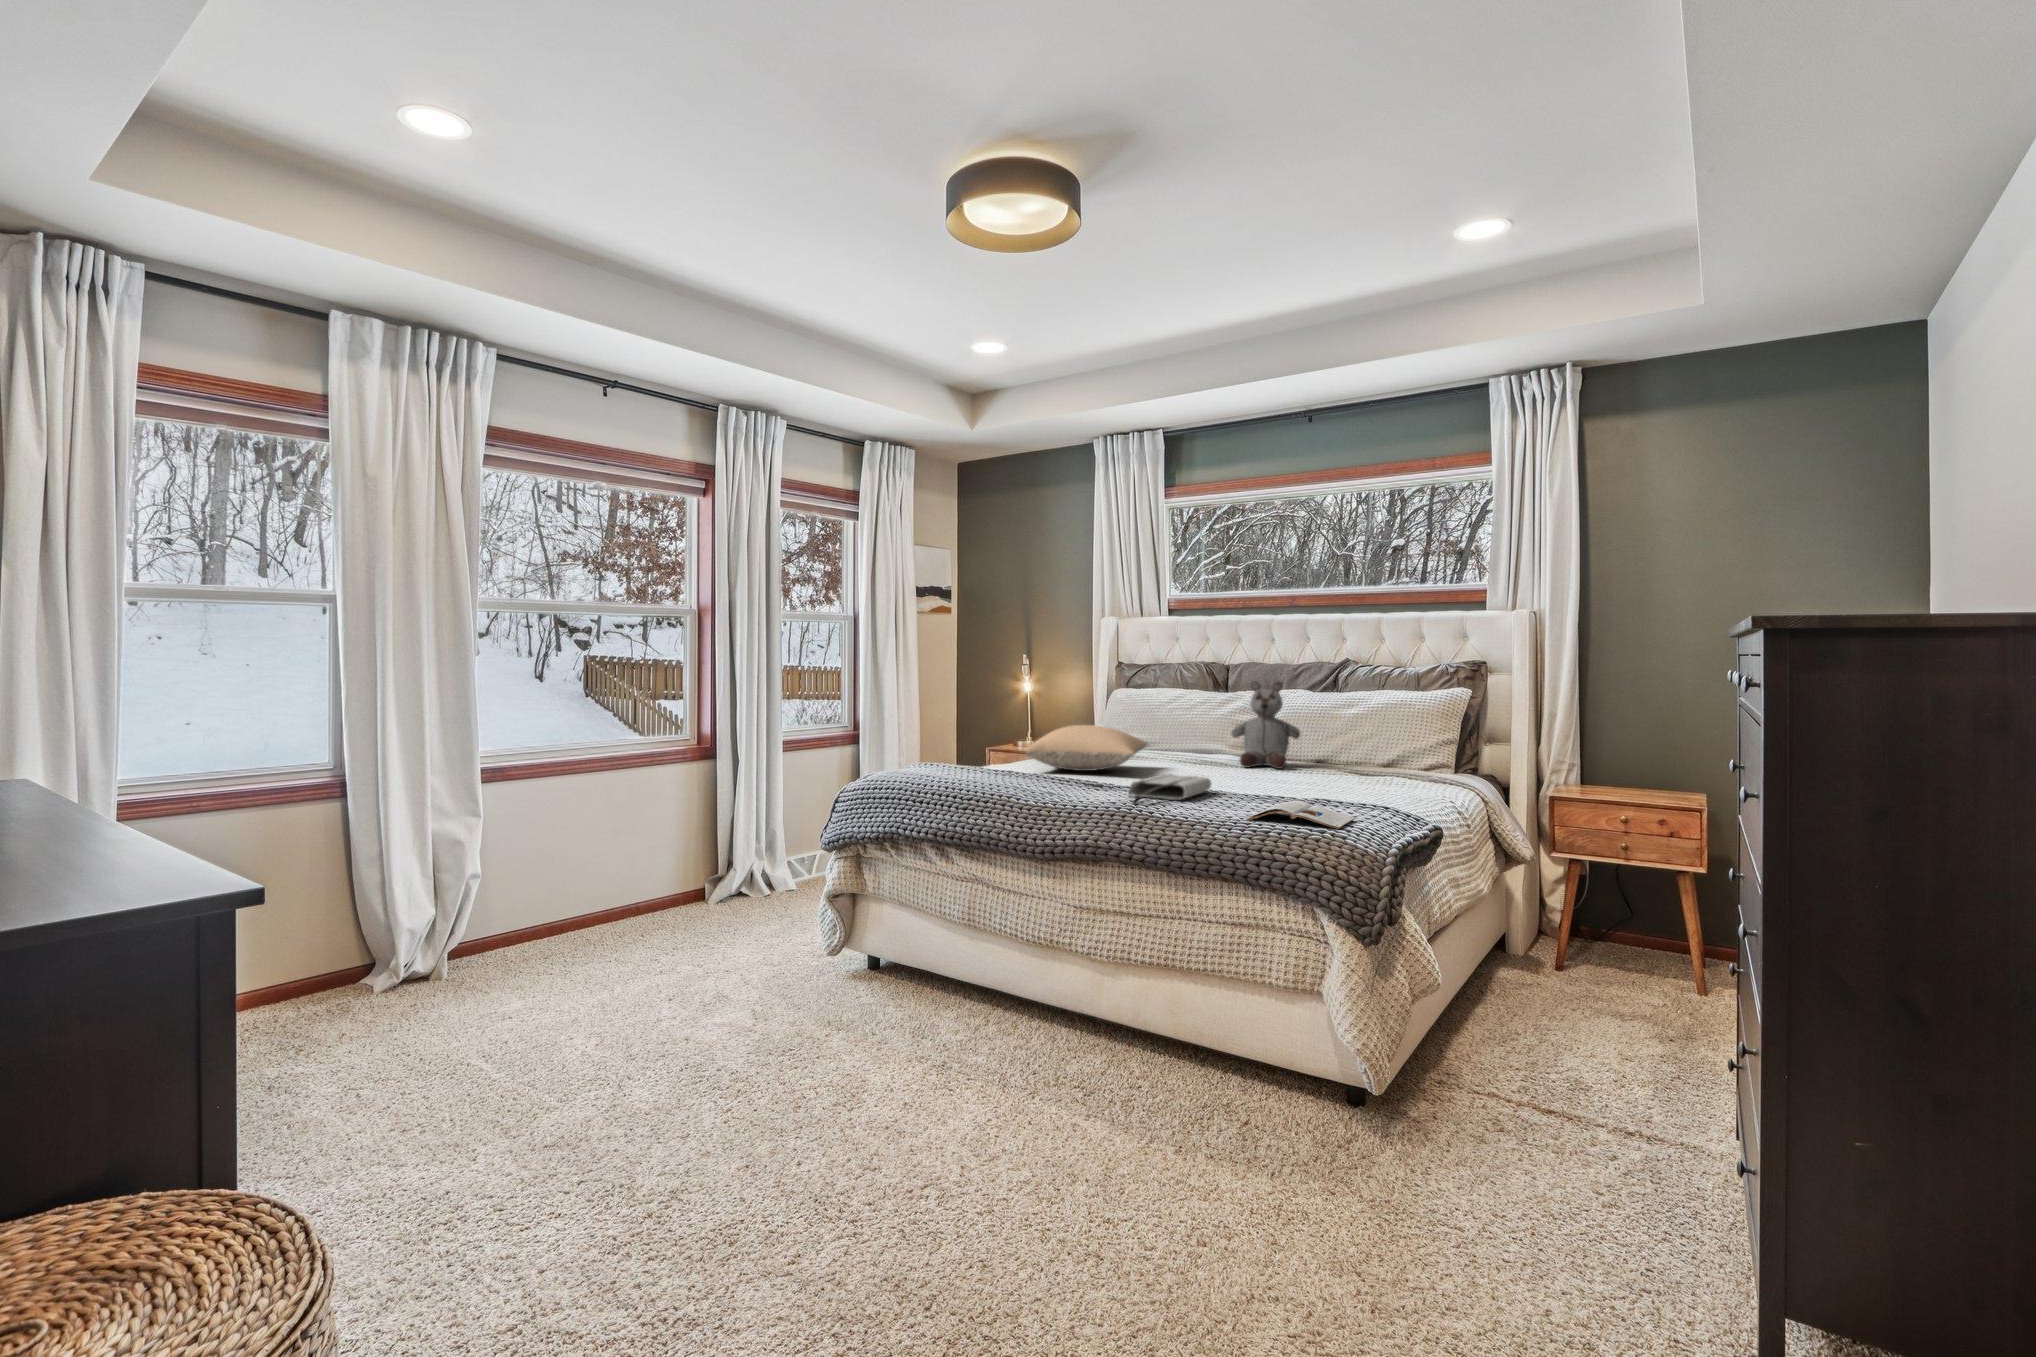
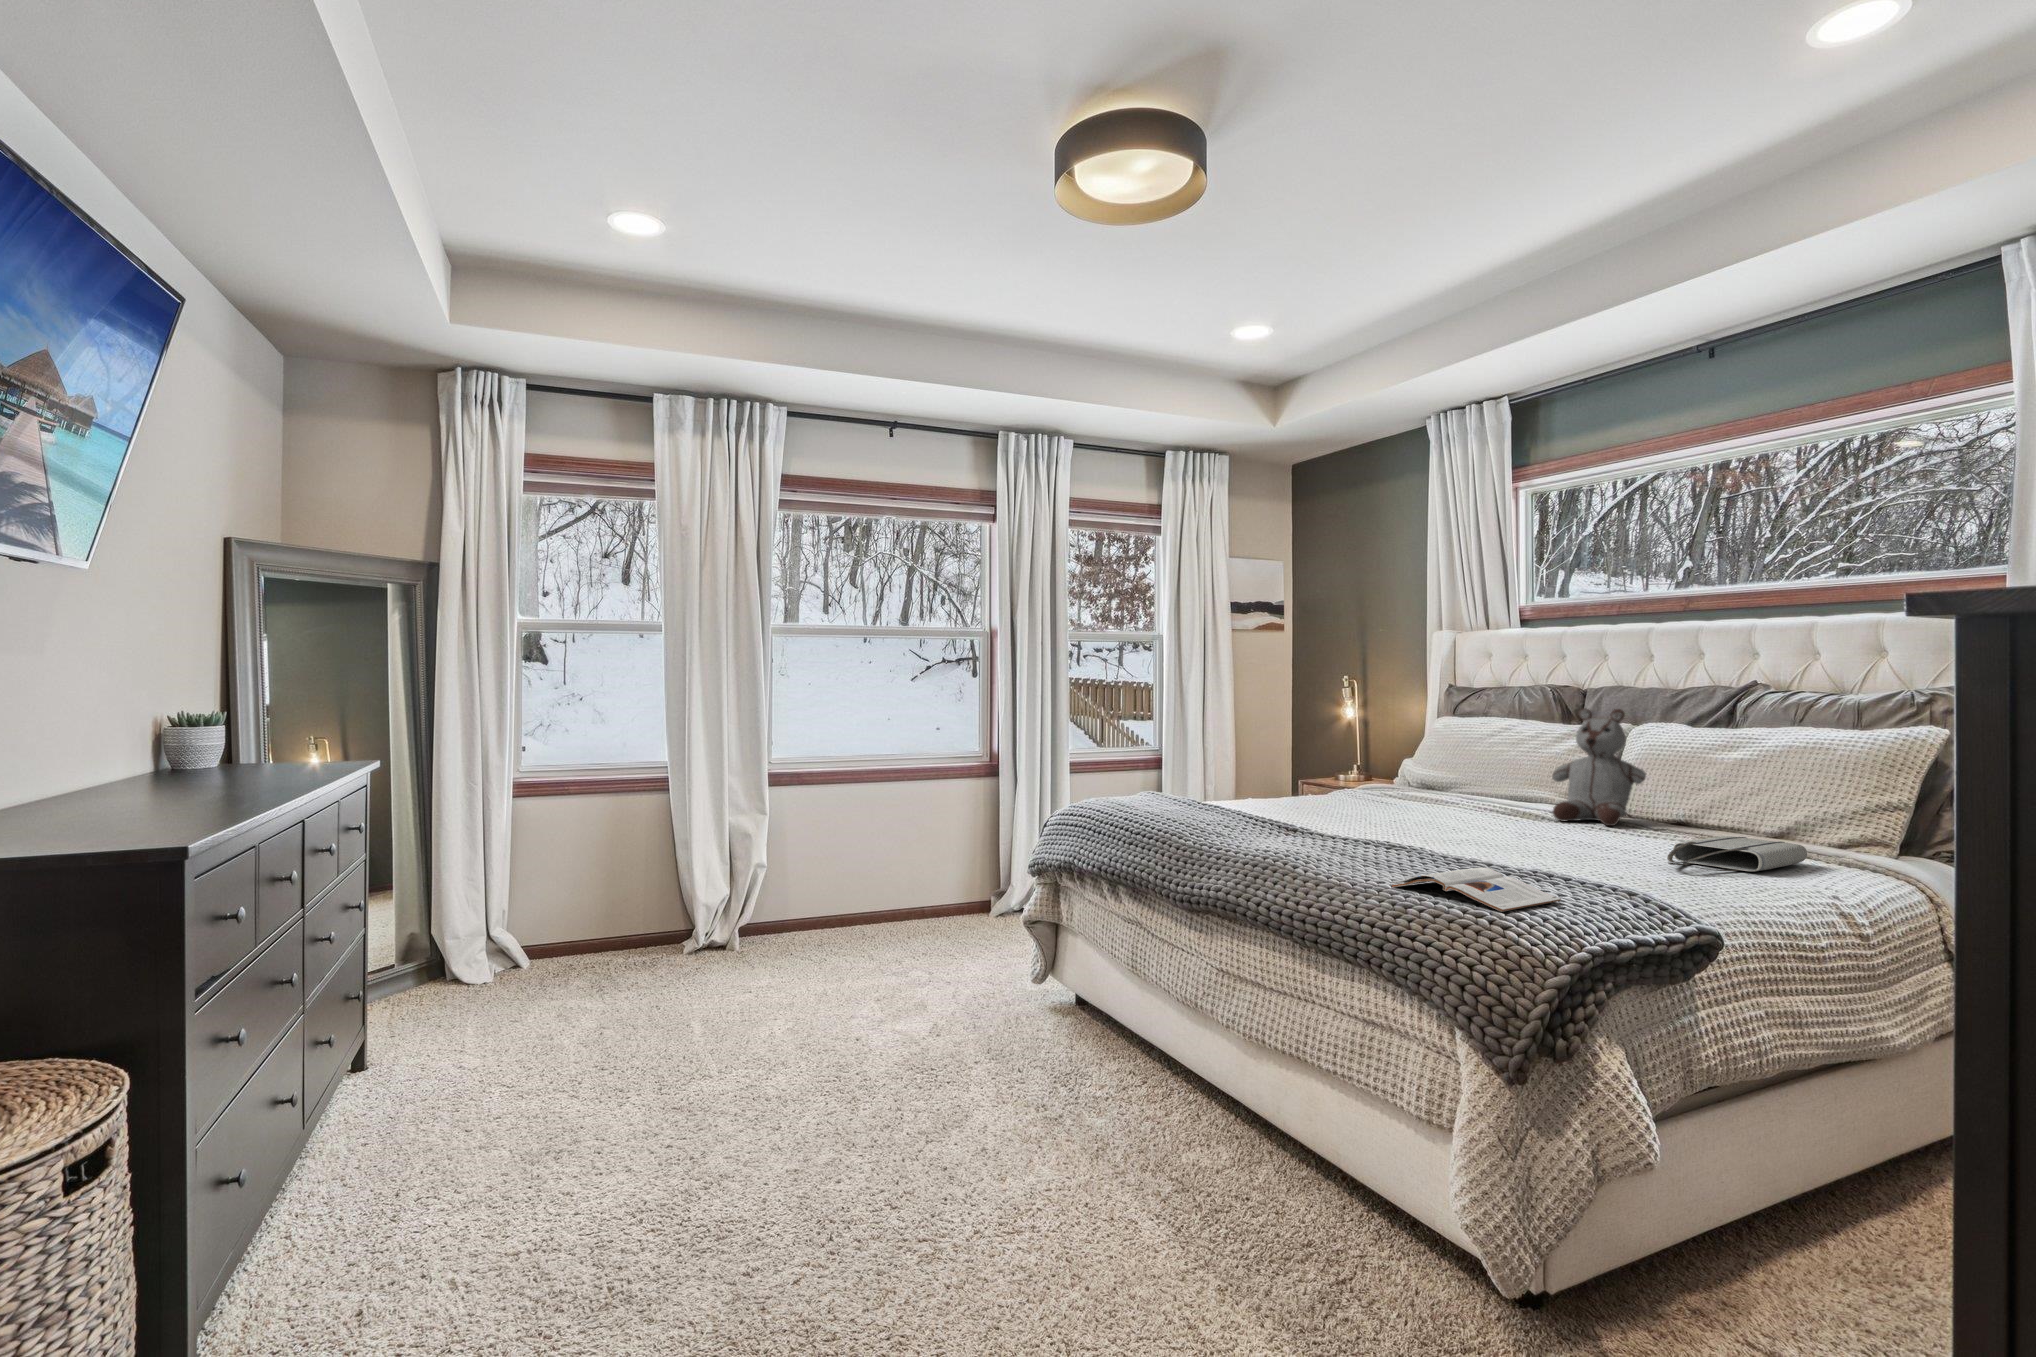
pillow: present [1025,725,1148,771] -> none [1240,758,1417,812]
tote bag: present [1128,775,1211,800] -> present [1667,836,1807,871]

